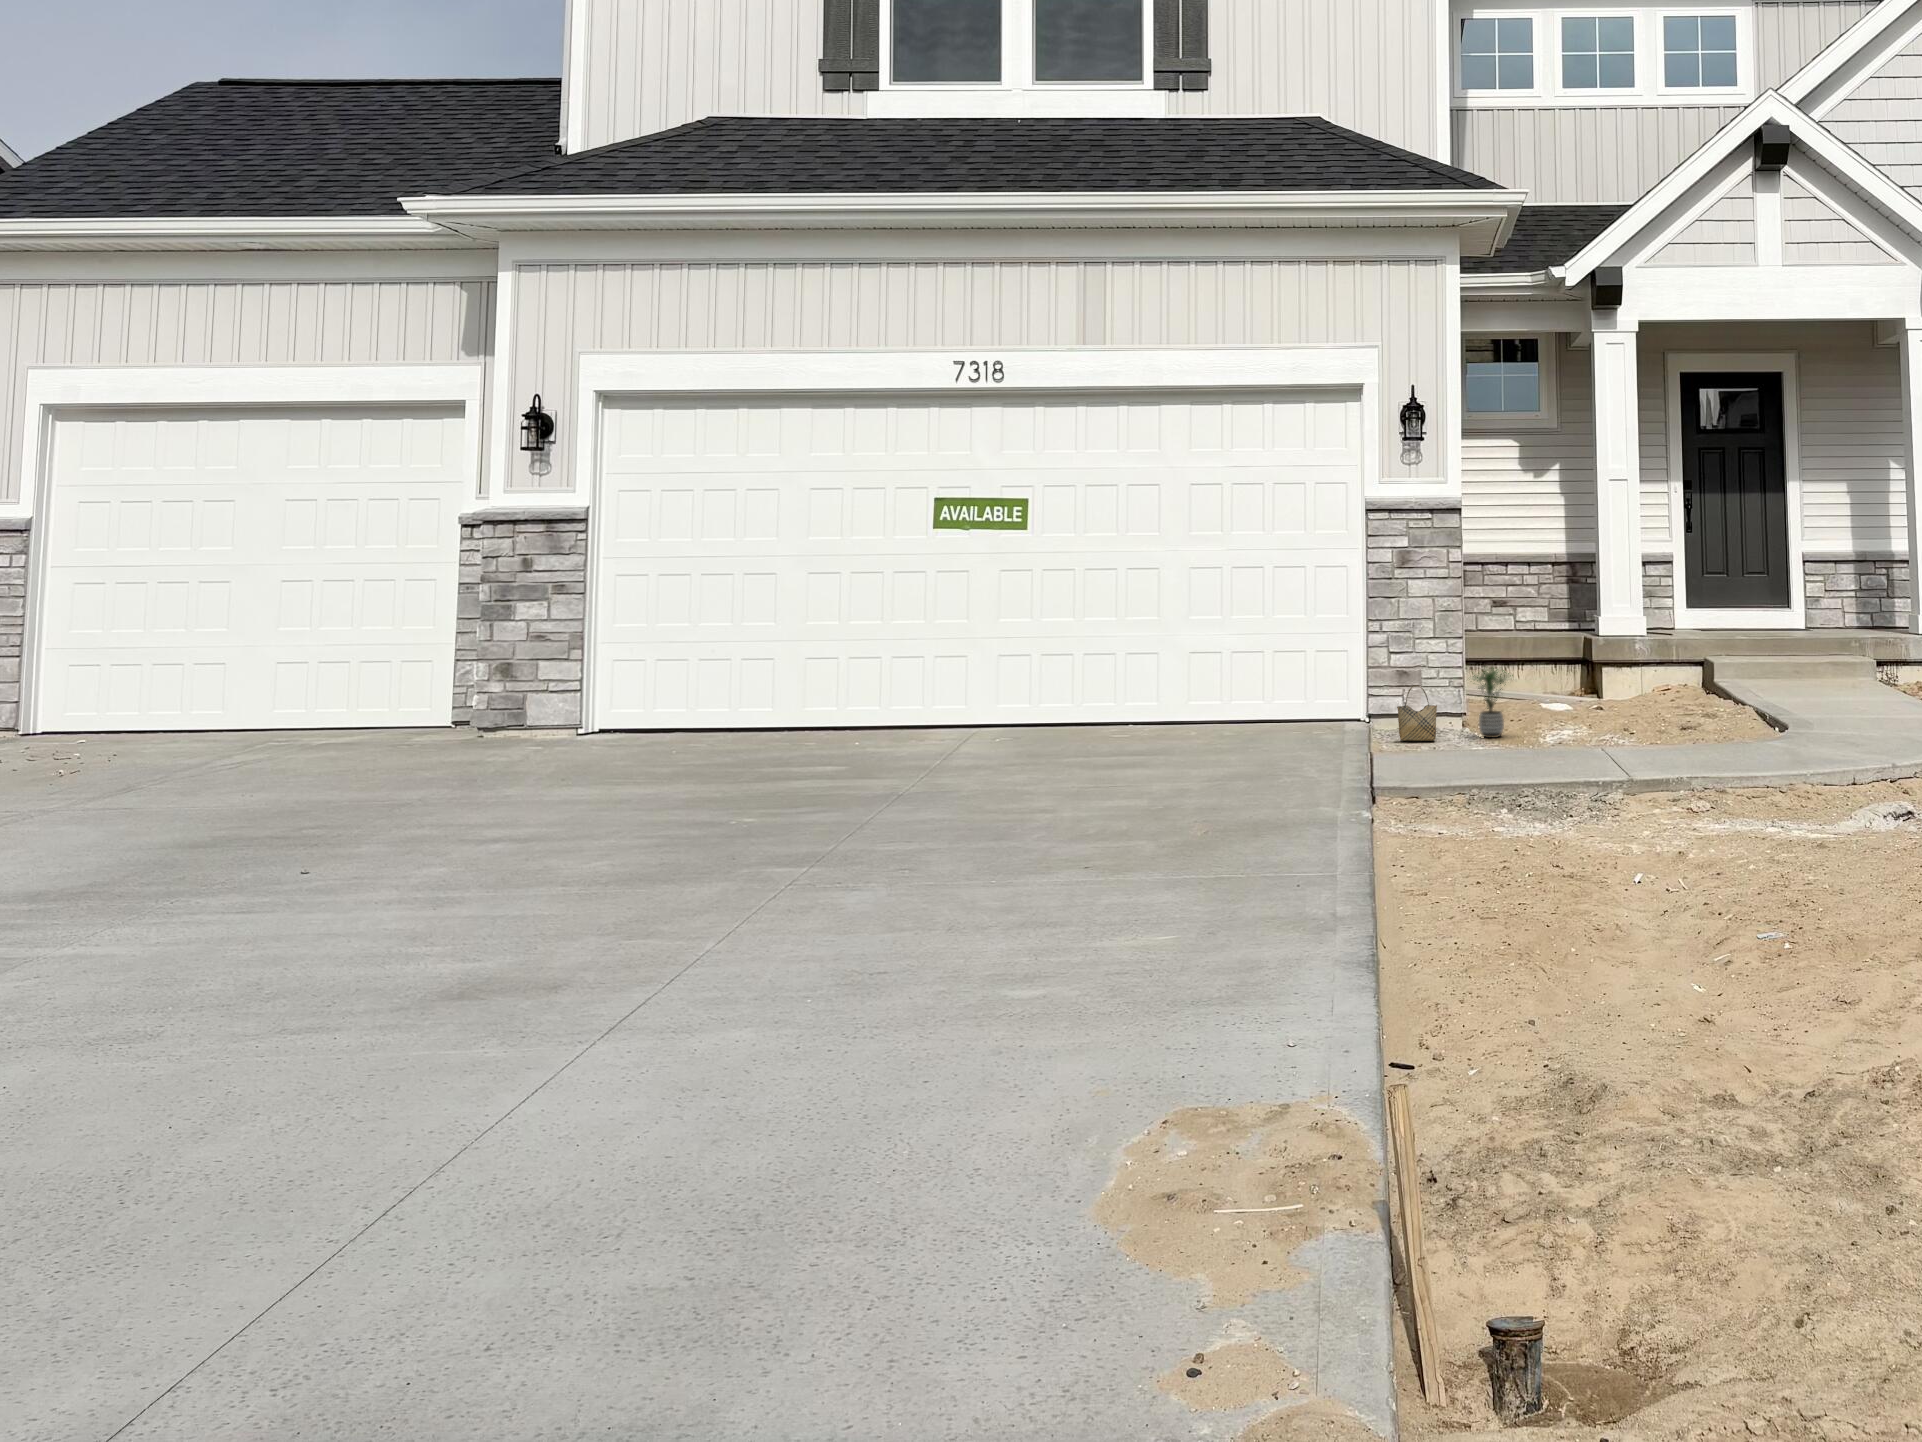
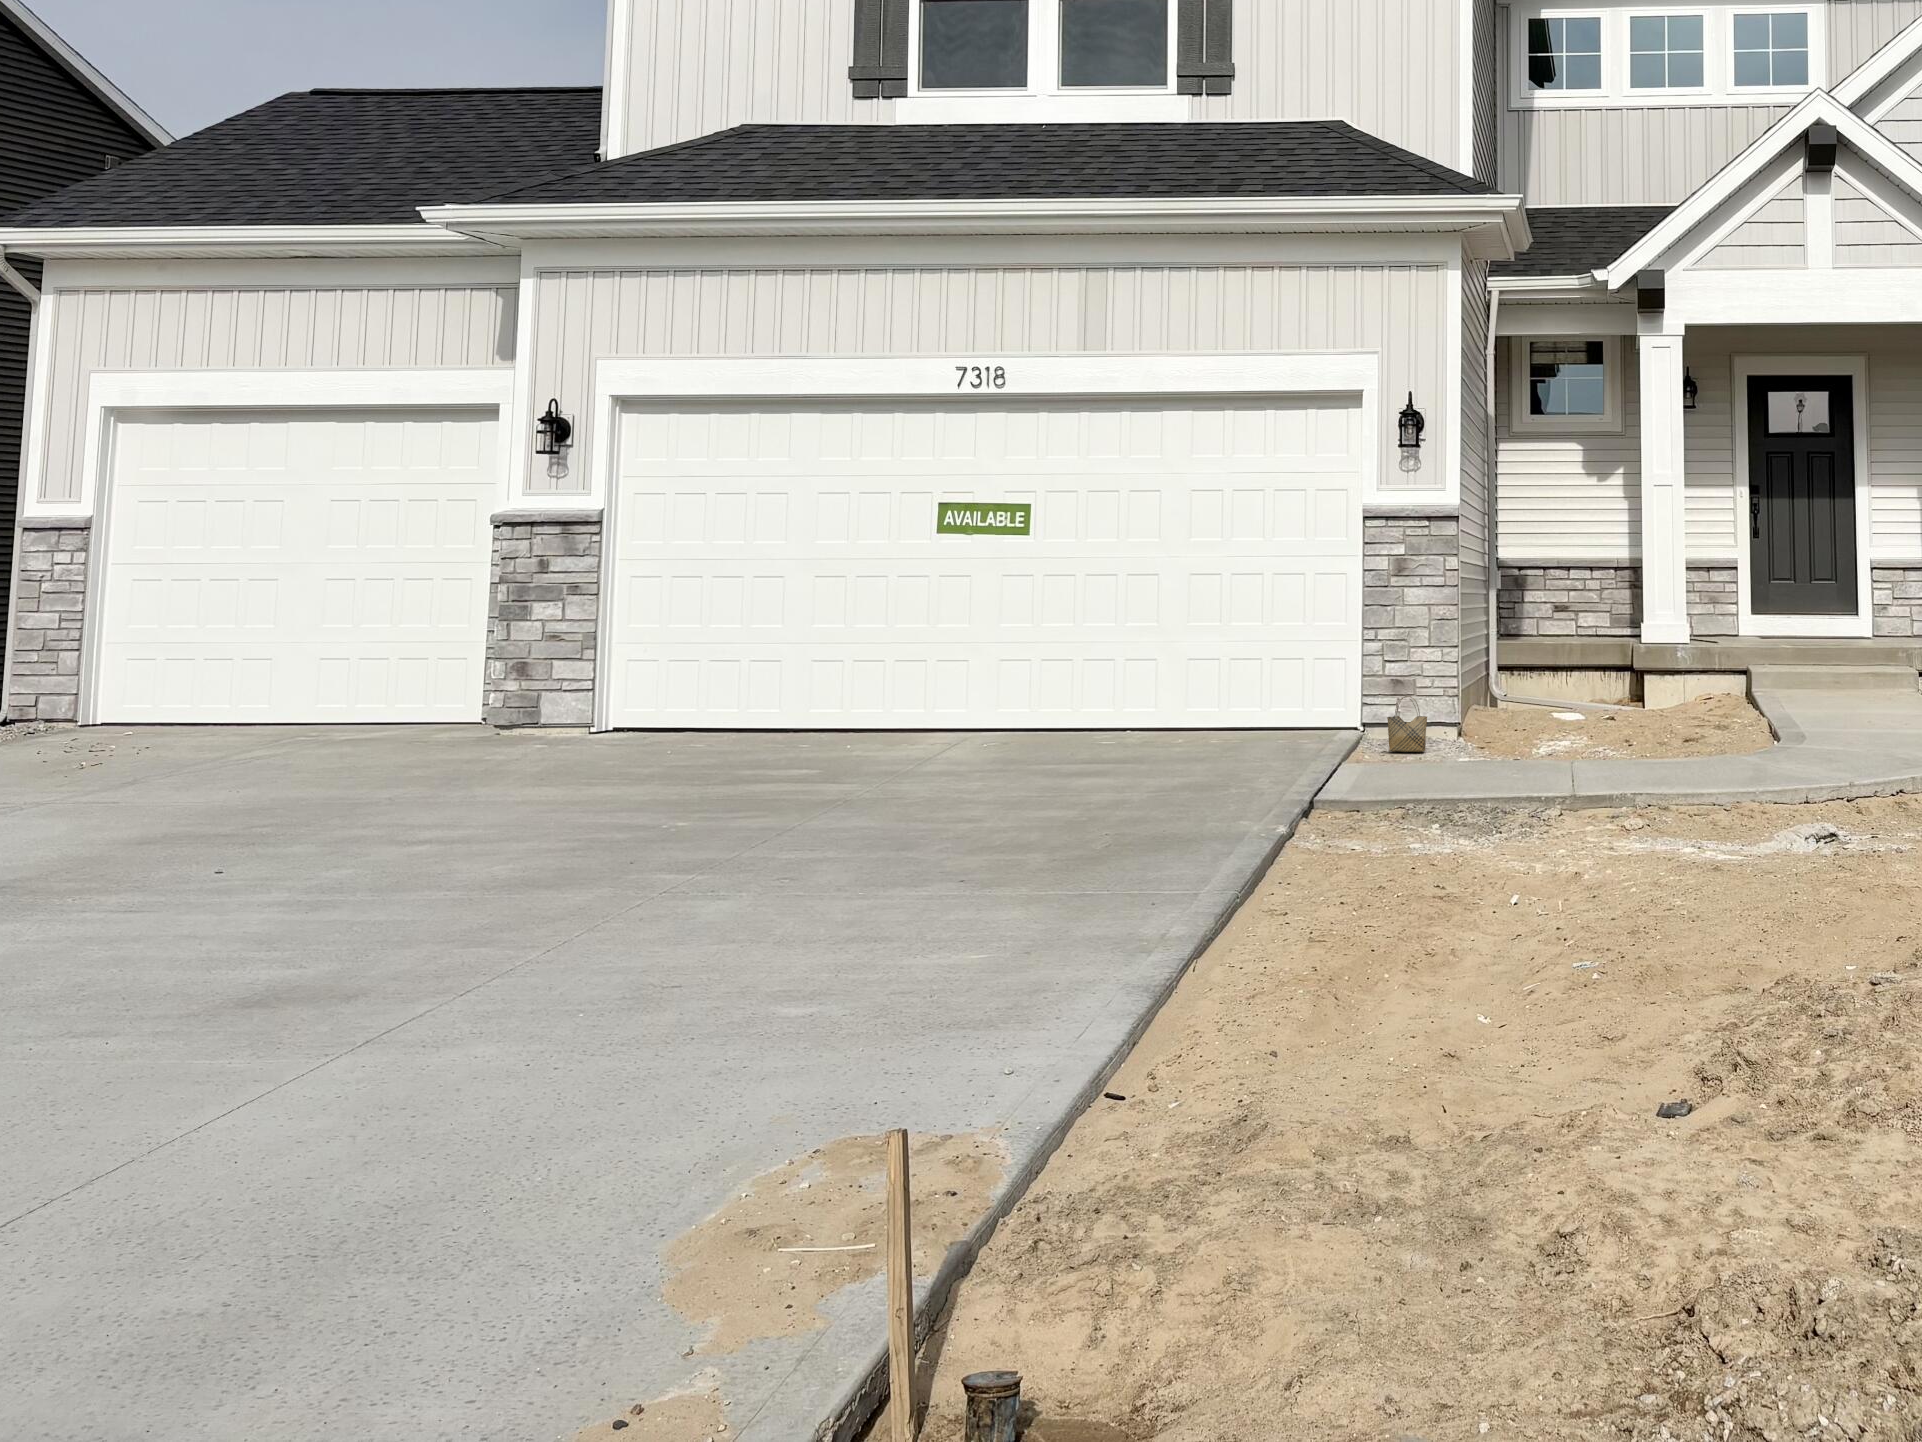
potted plant: present [1473,668,1513,738] -> none [1459,677,1512,750]

